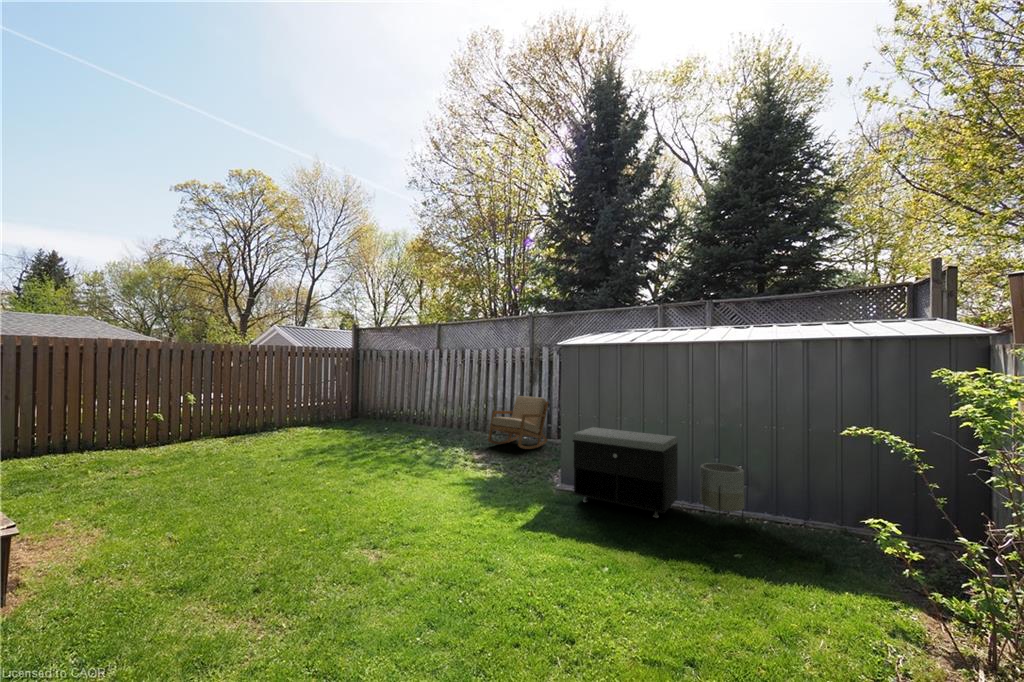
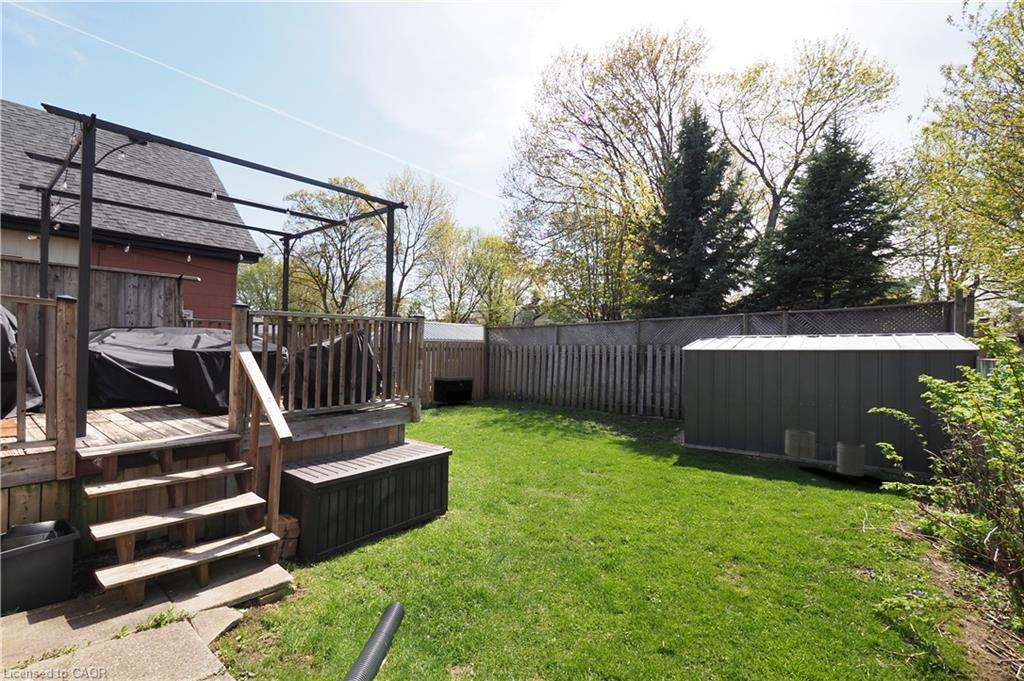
chair: present [488,396,549,449] -> none [610,383,654,422]
storage bench: present [573,427,678,518] -> present [433,376,474,406]
bucket: none [768,482,831,542] -> present [836,442,866,476]

